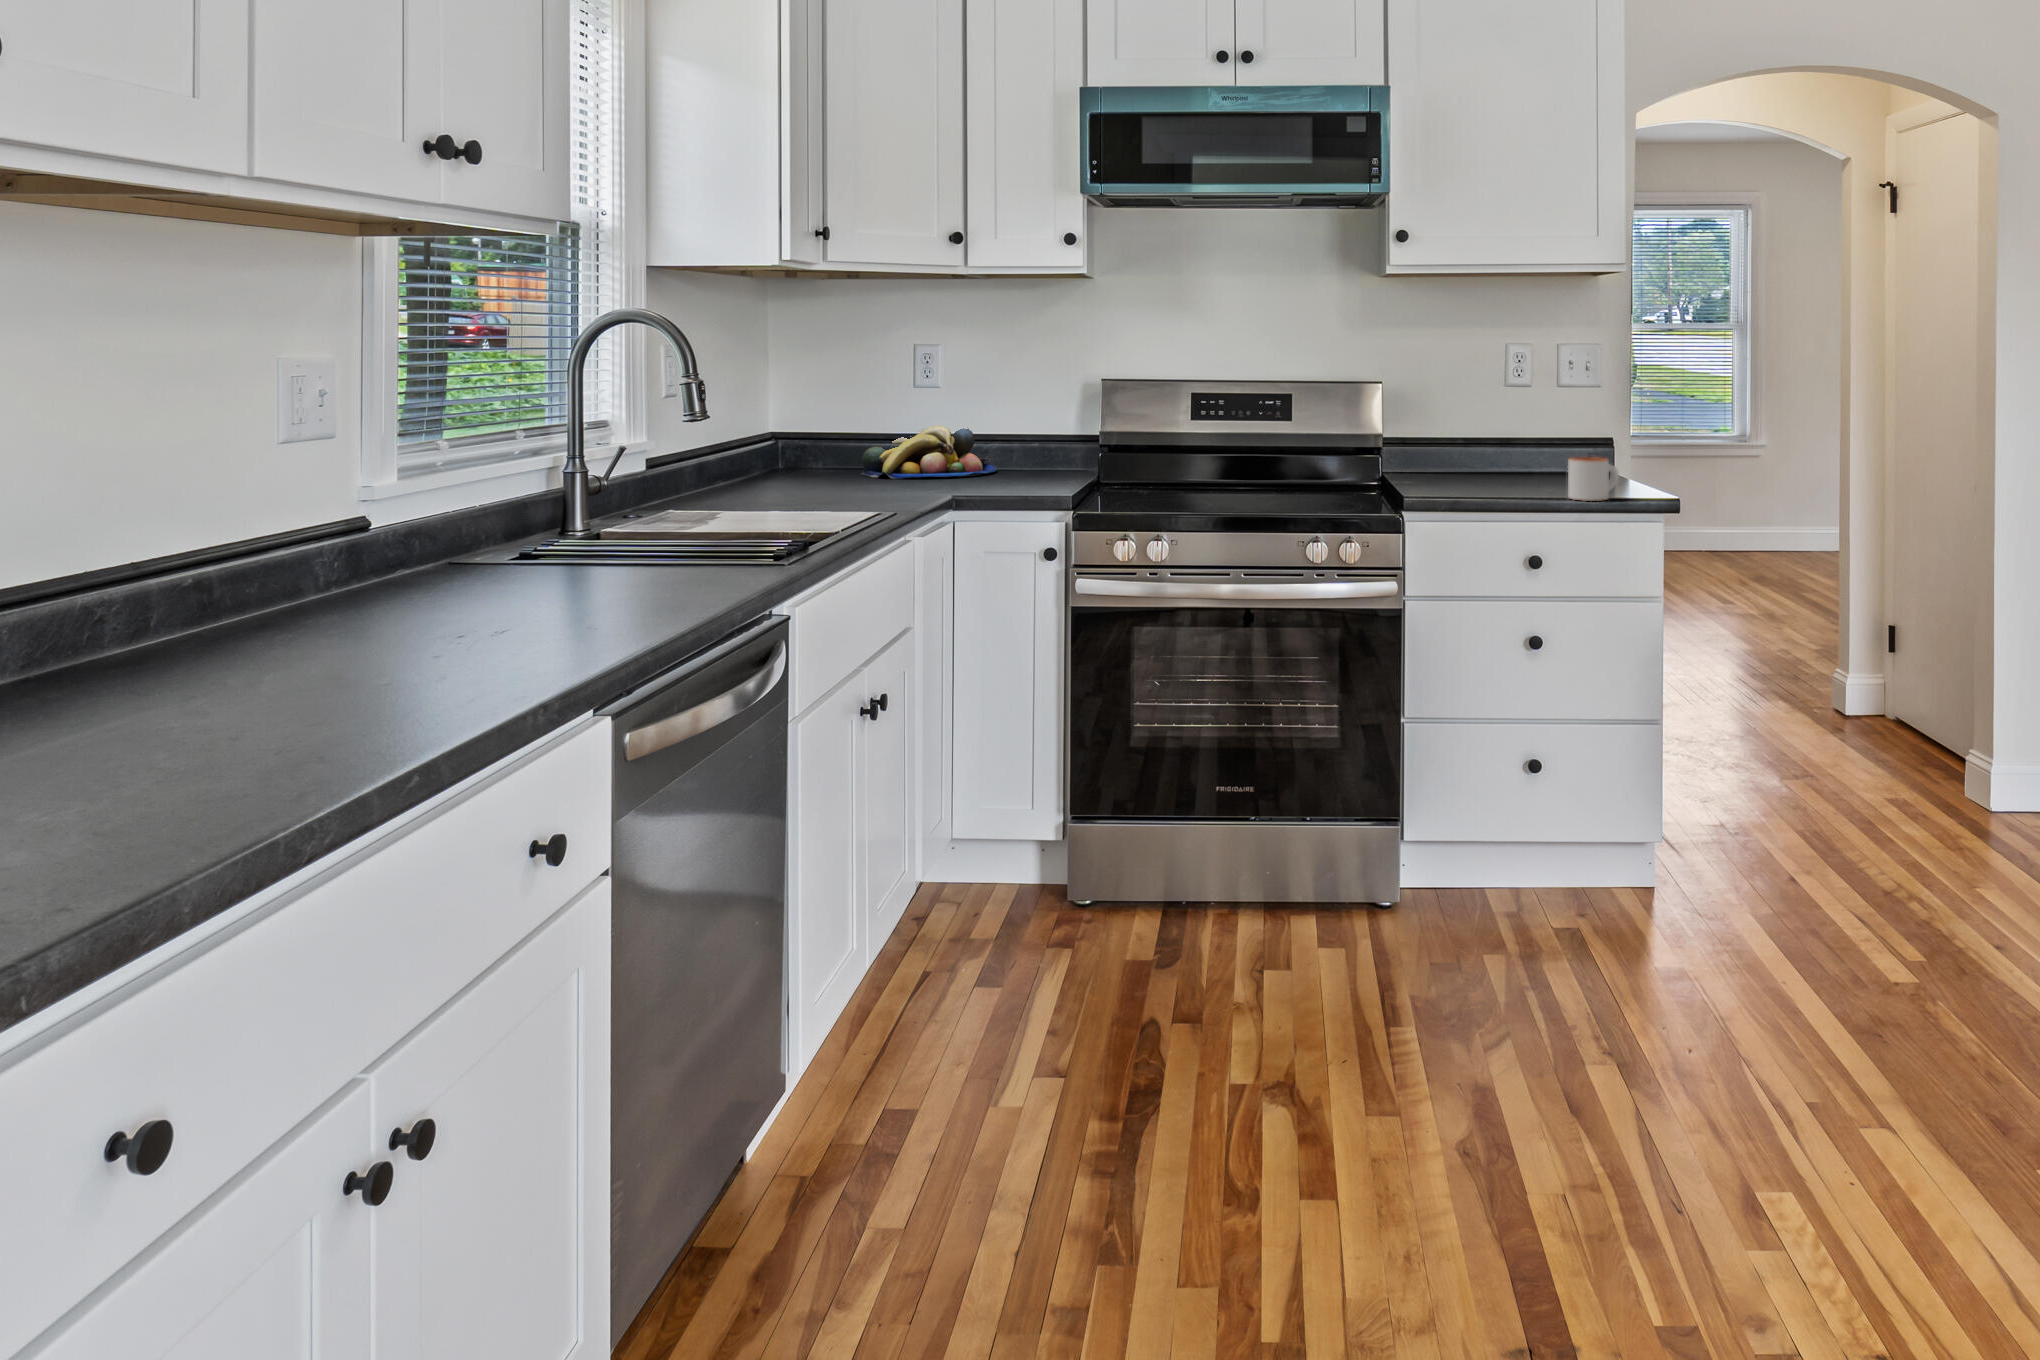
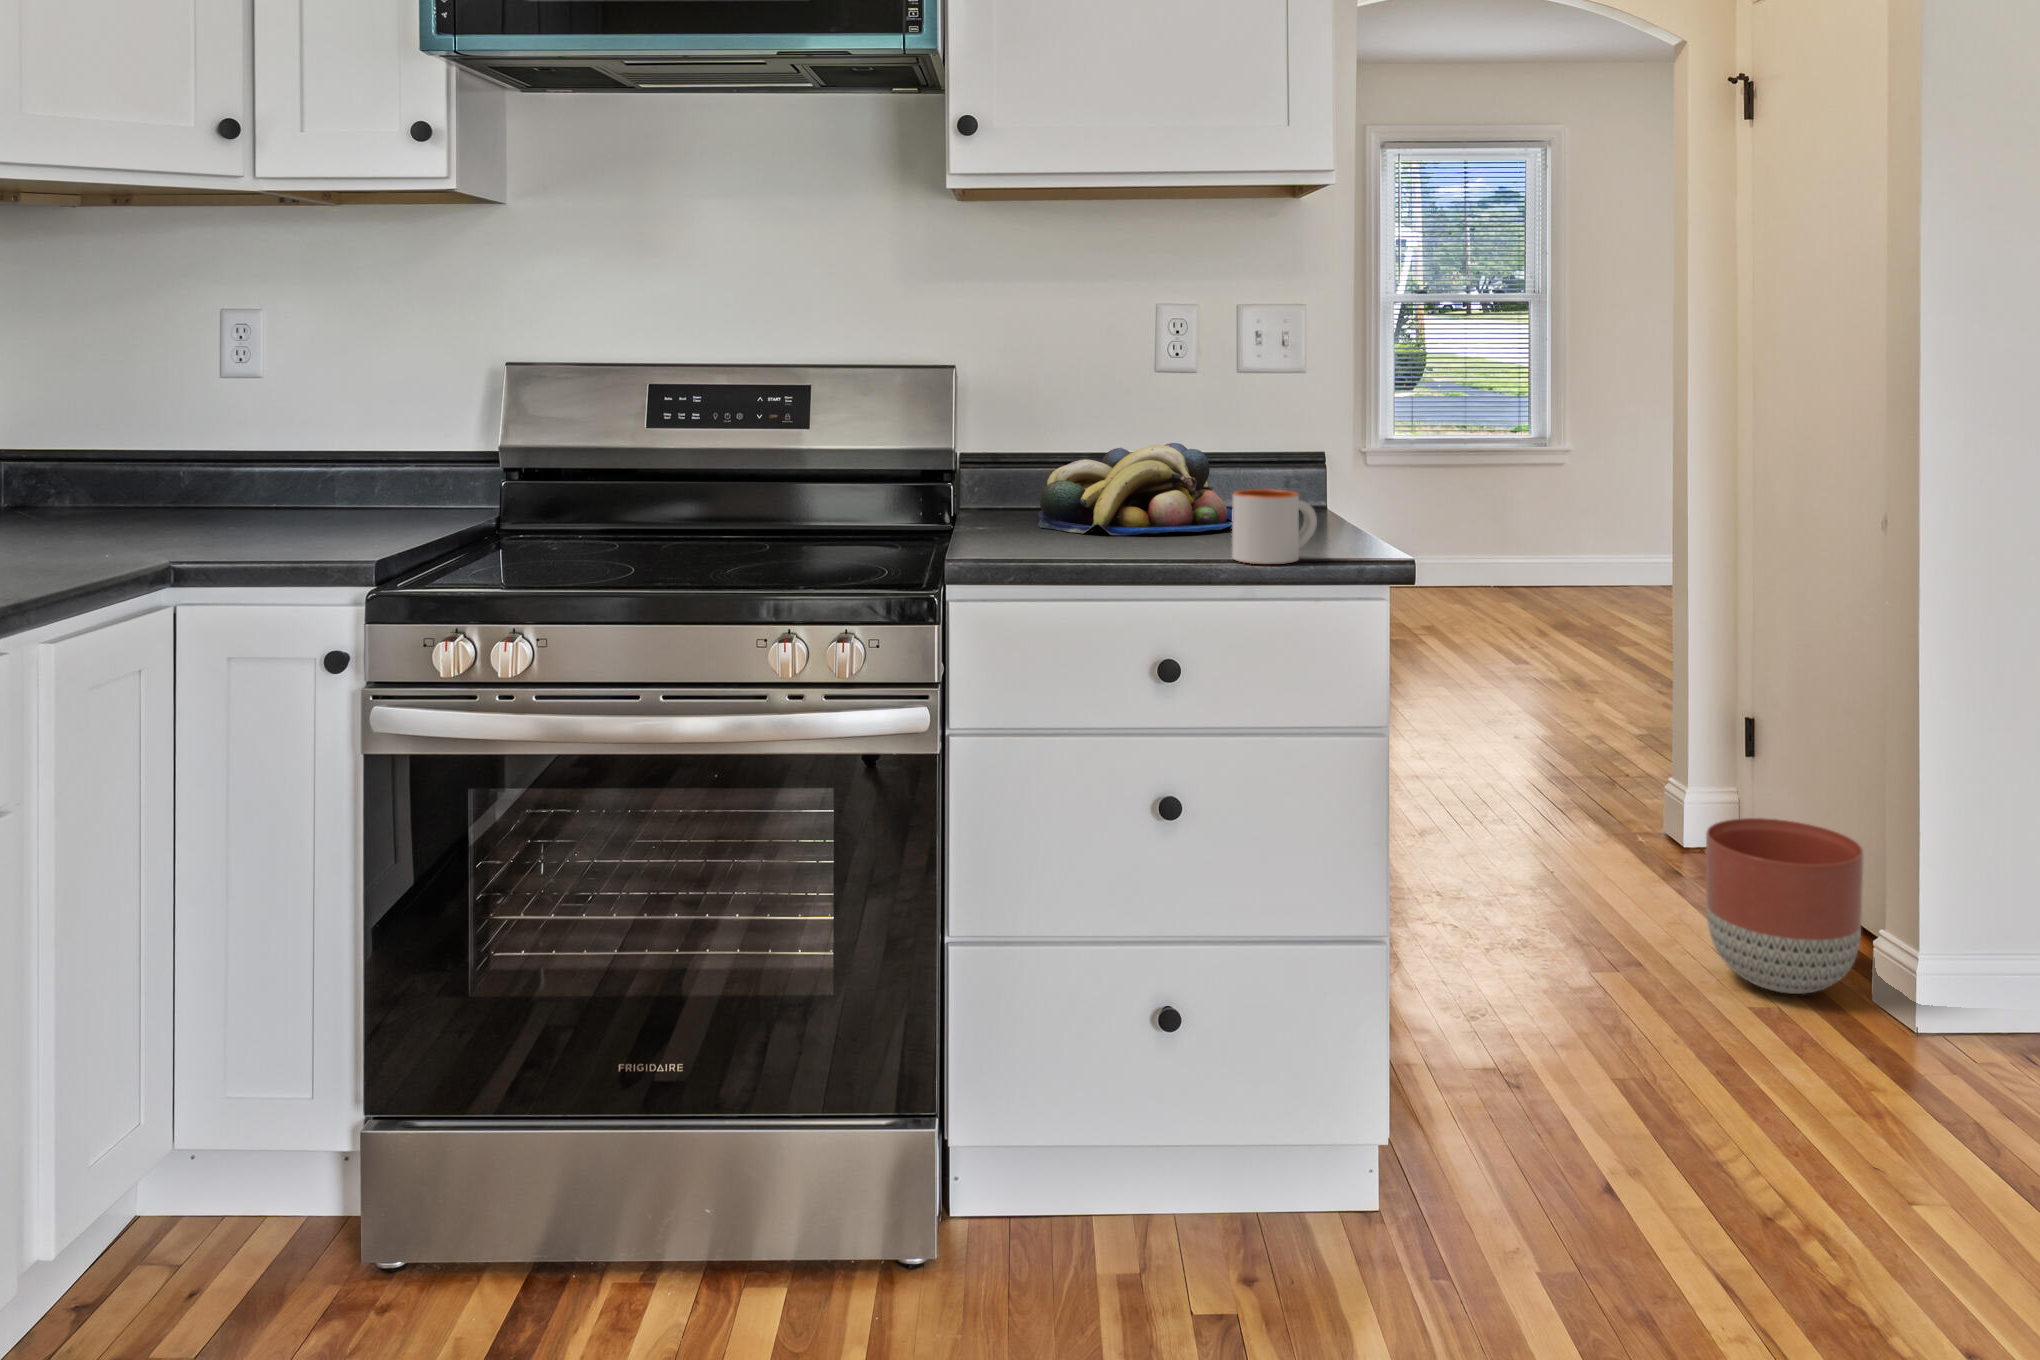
fruit bowl: present [861,426,997,479] -> present [1038,443,1233,535]
planter: none [1857,682,1960,792] -> present [1706,818,1864,994]

